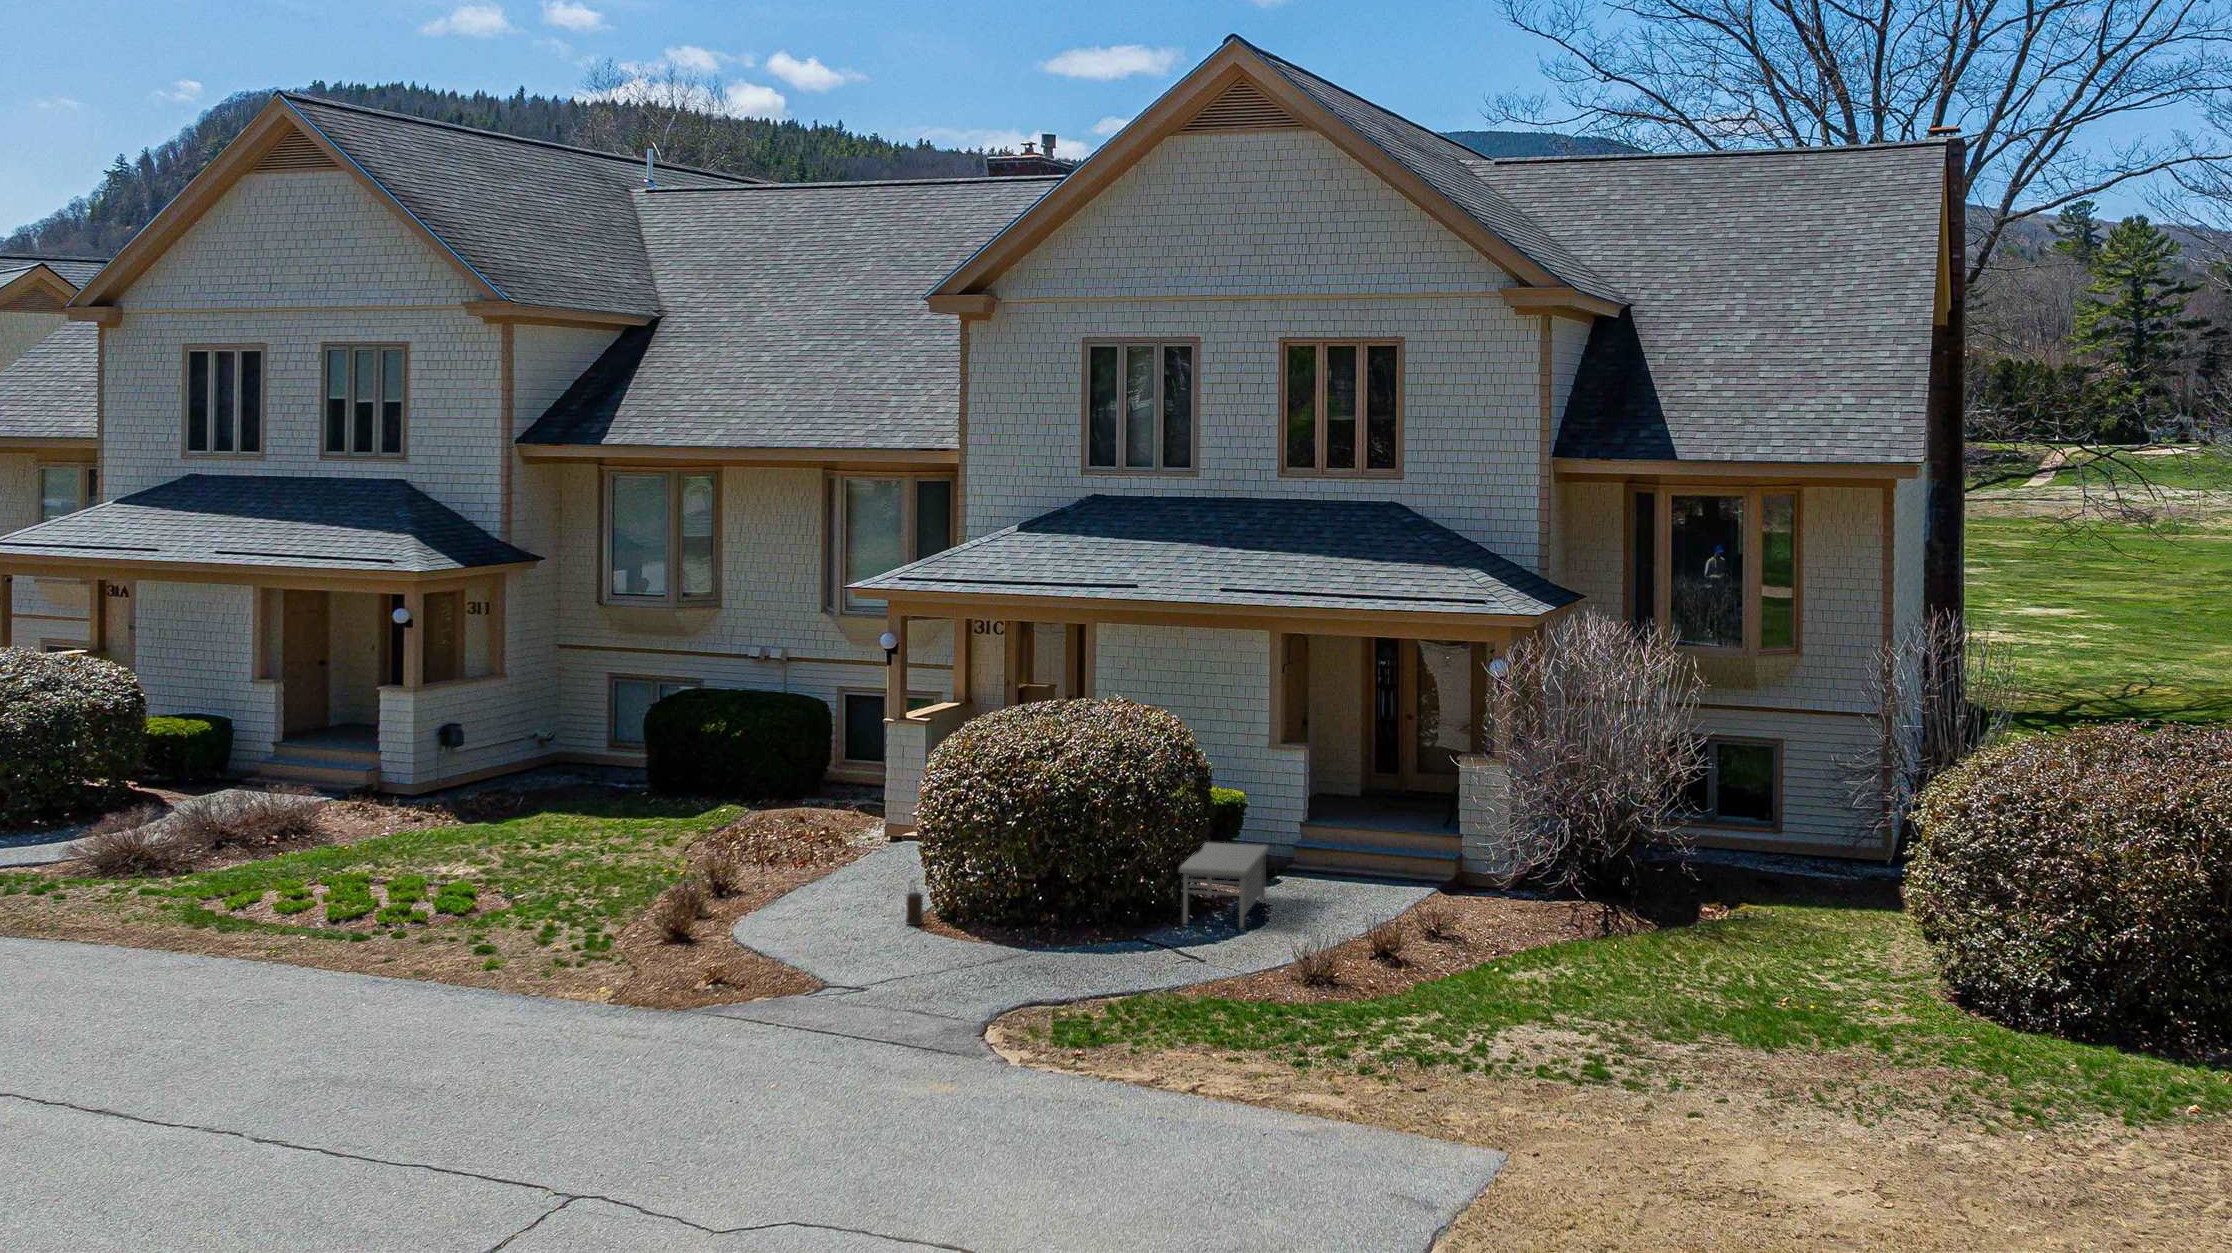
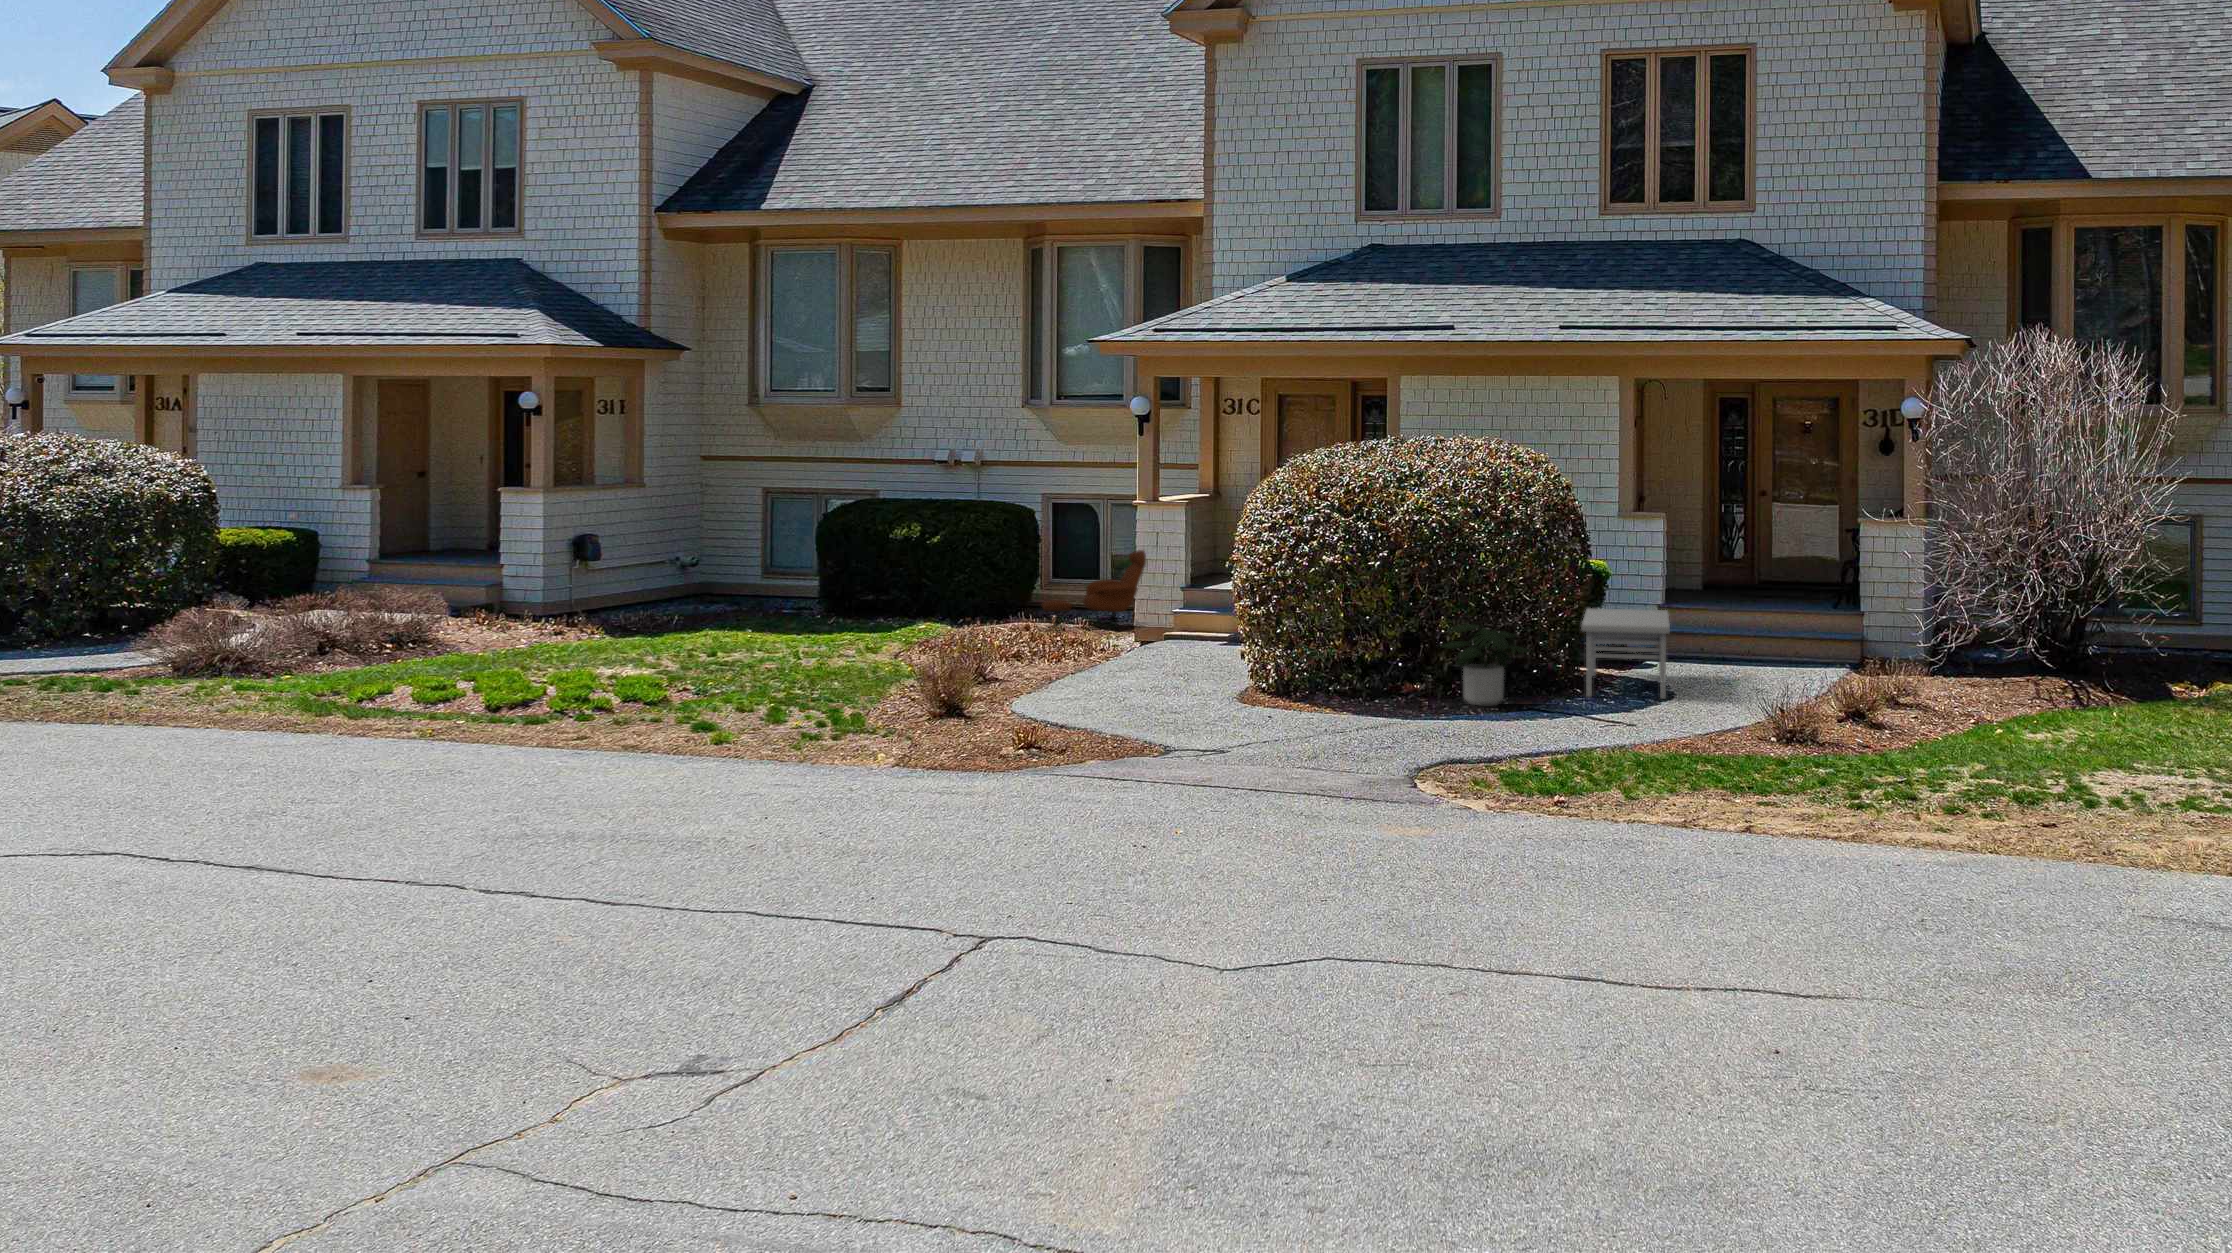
lounge chair: none [797,762,890,834] -> present [1042,550,1146,629]
potted plant: none [1062,867,1135,934] -> present [1441,624,1533,705]
watering can: present [906,881,923,925] -> none [1235,645,1256,700]

